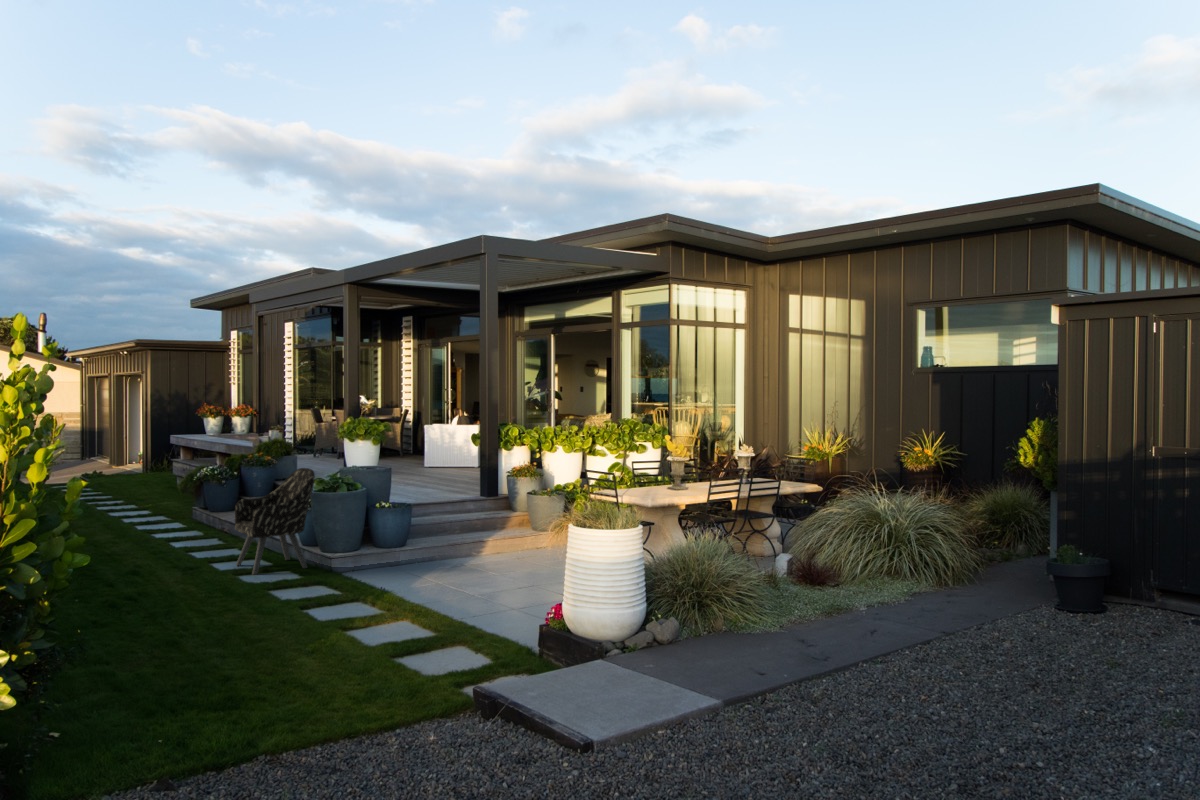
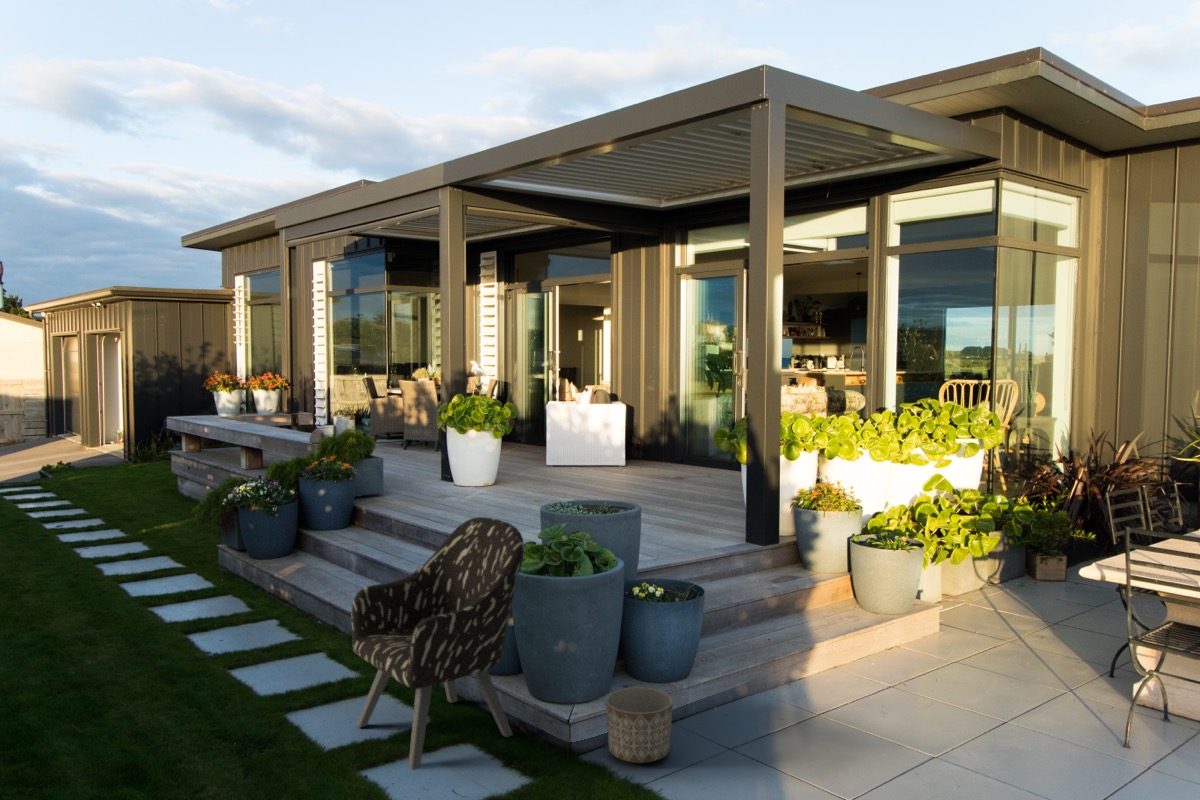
planter: none [344,544,375,574] -> present [606,687,673,763]

